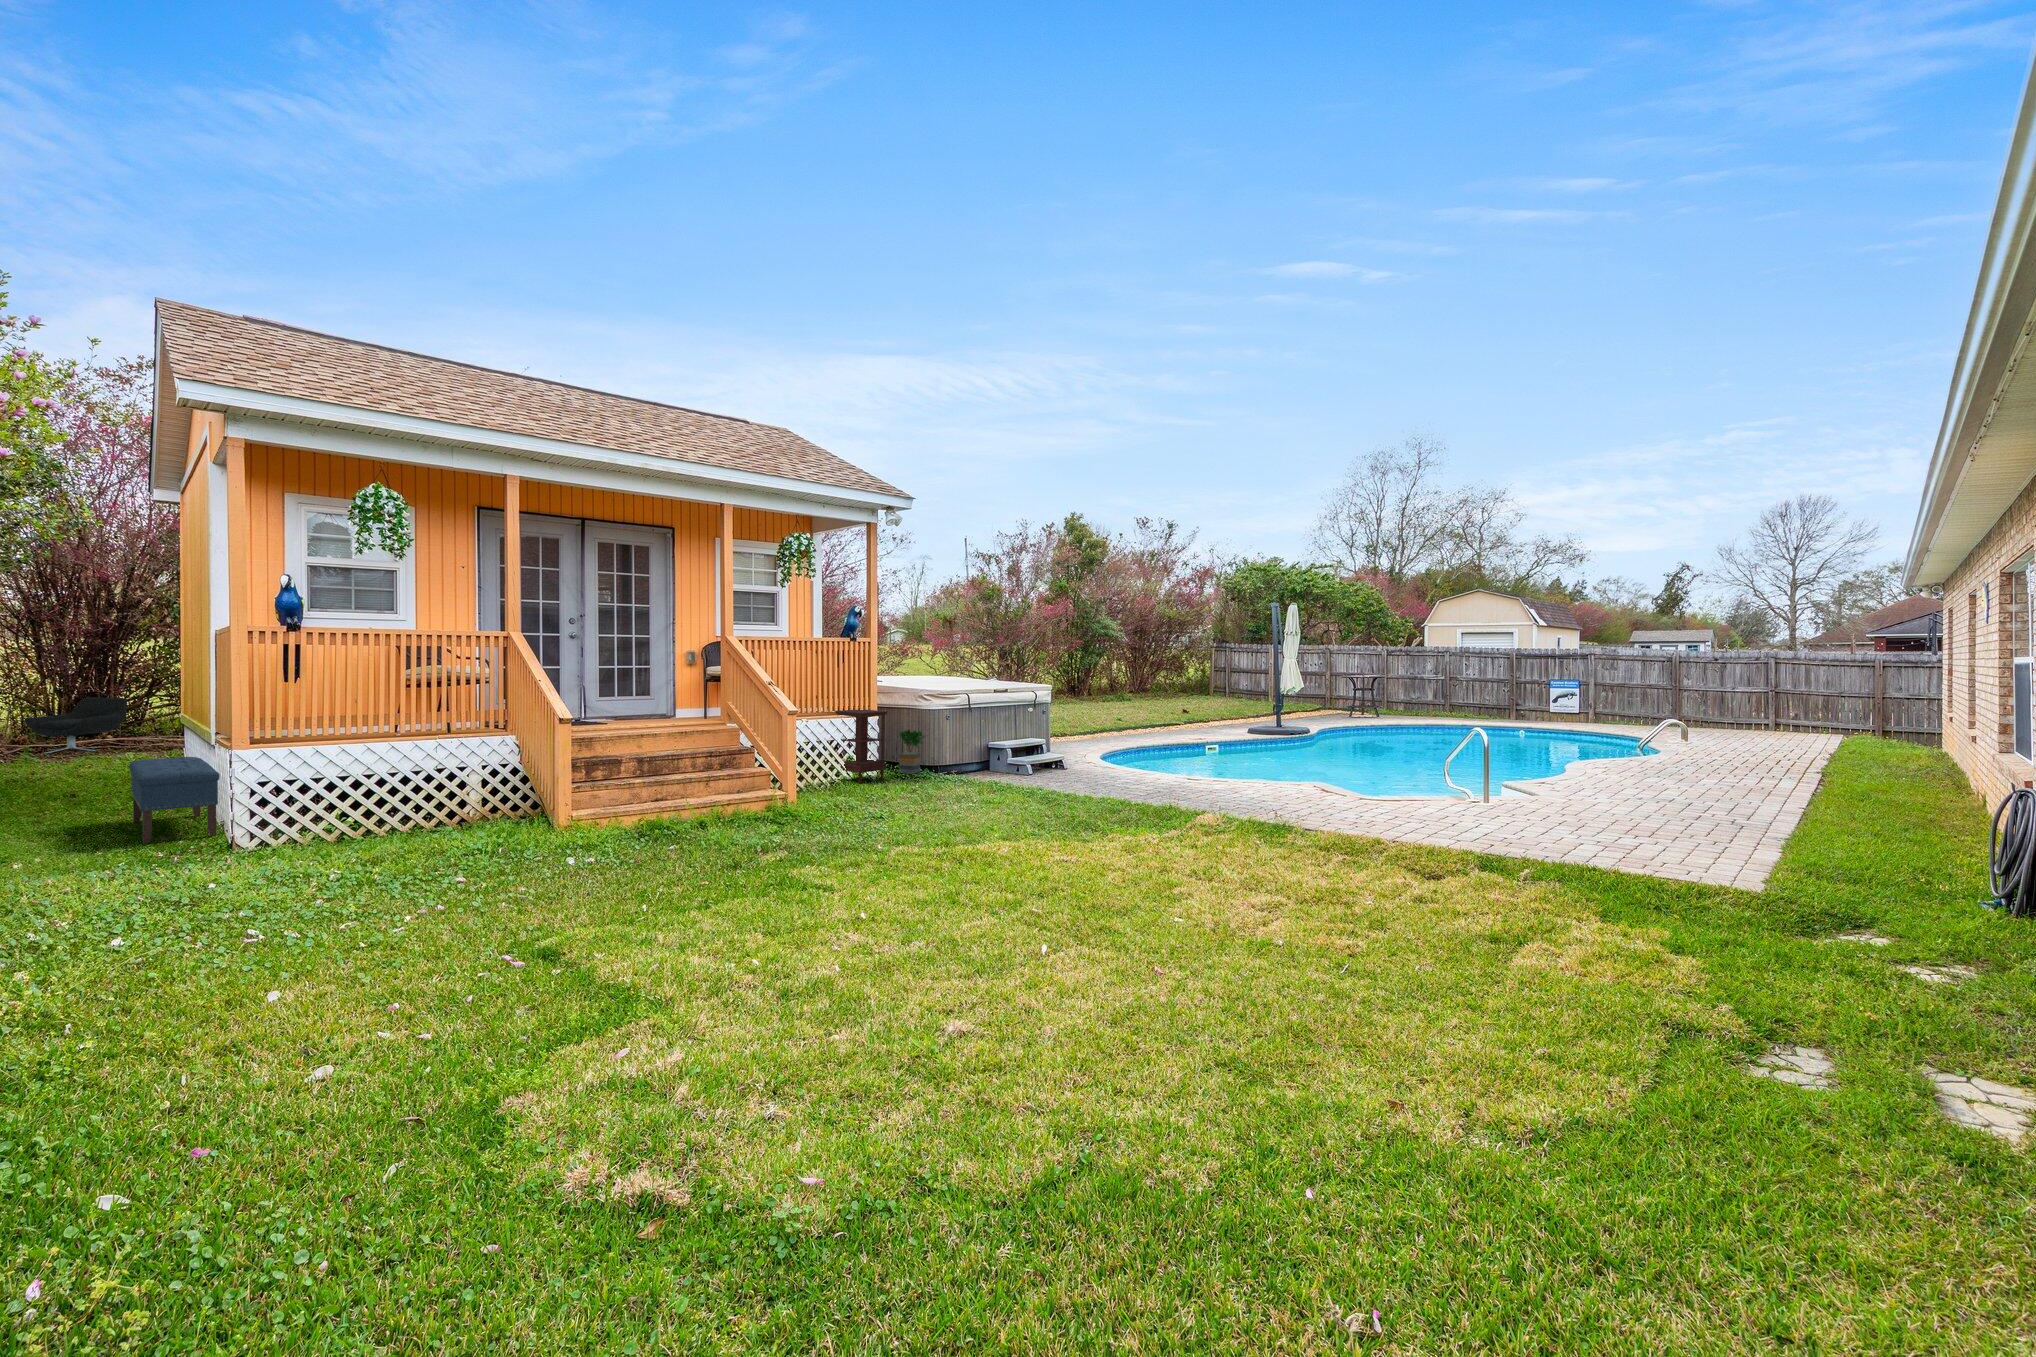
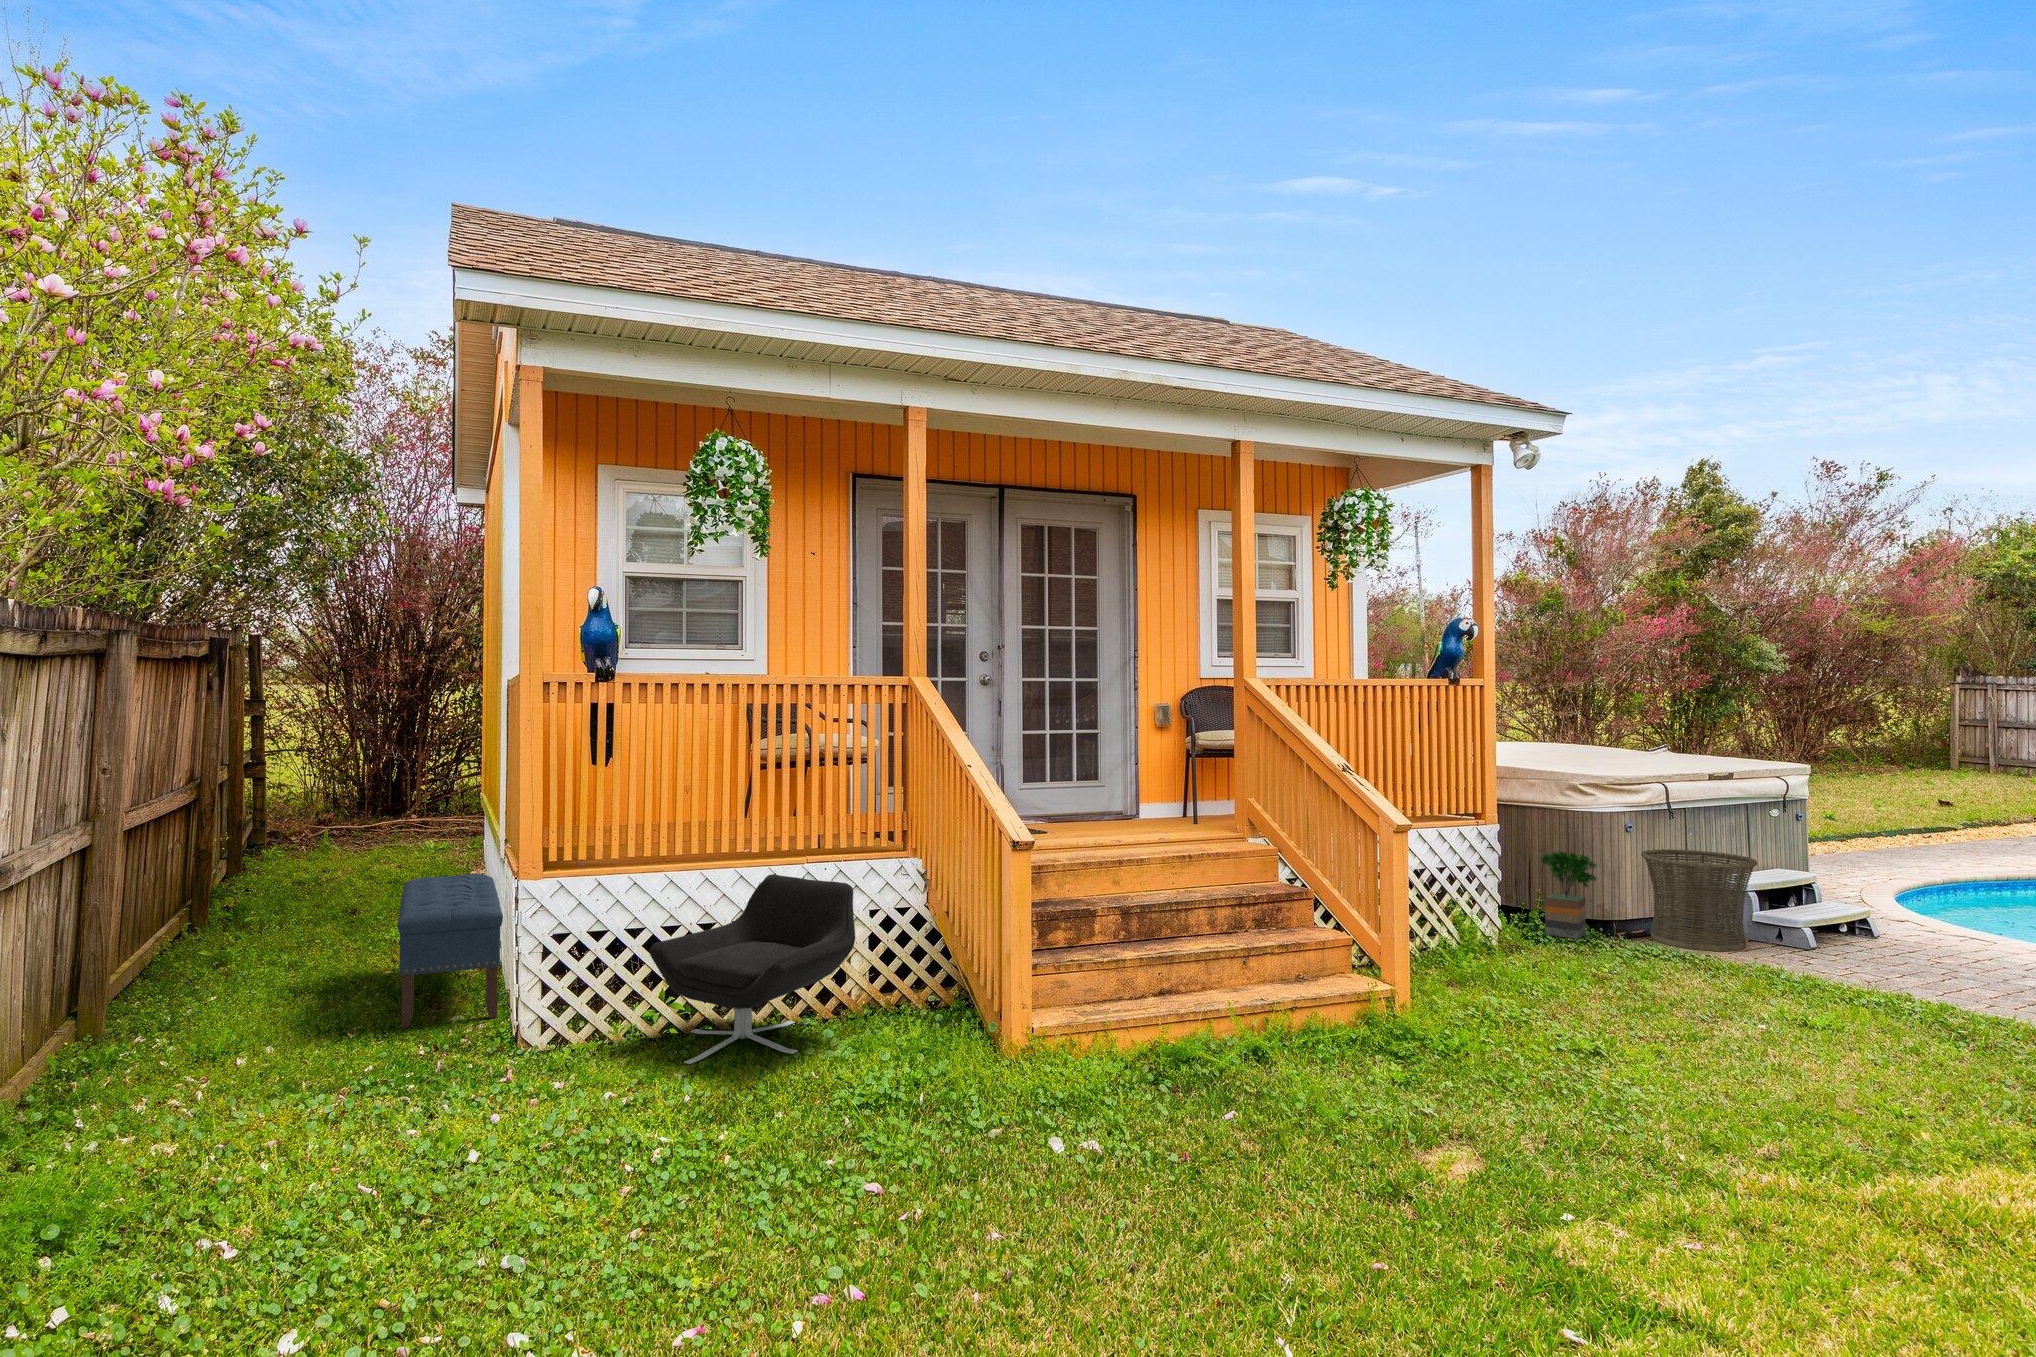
lounge chair: present [24,697,127,753] -> present [650,874,855,1064]
side table: present [835,710,888,783] -> none [1433,811,1541,960]
basket: none [947,728,996,775] -> present [1641,849,1757,951]

